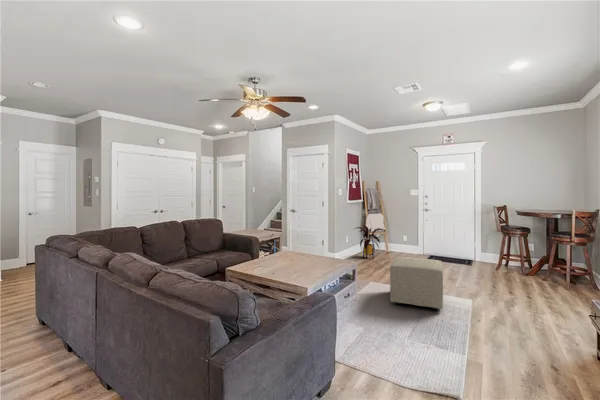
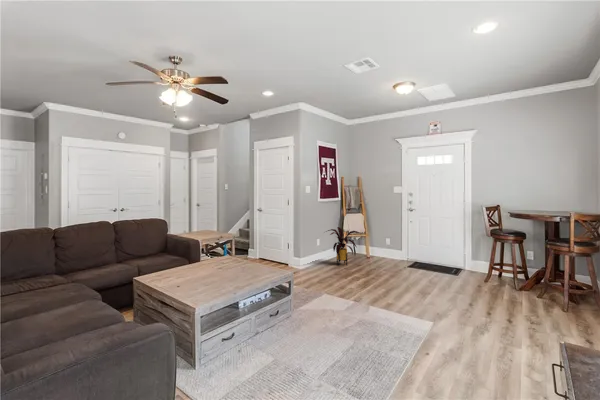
ottoman: present [390,257,443,310] -> none [330,267,399,335]

